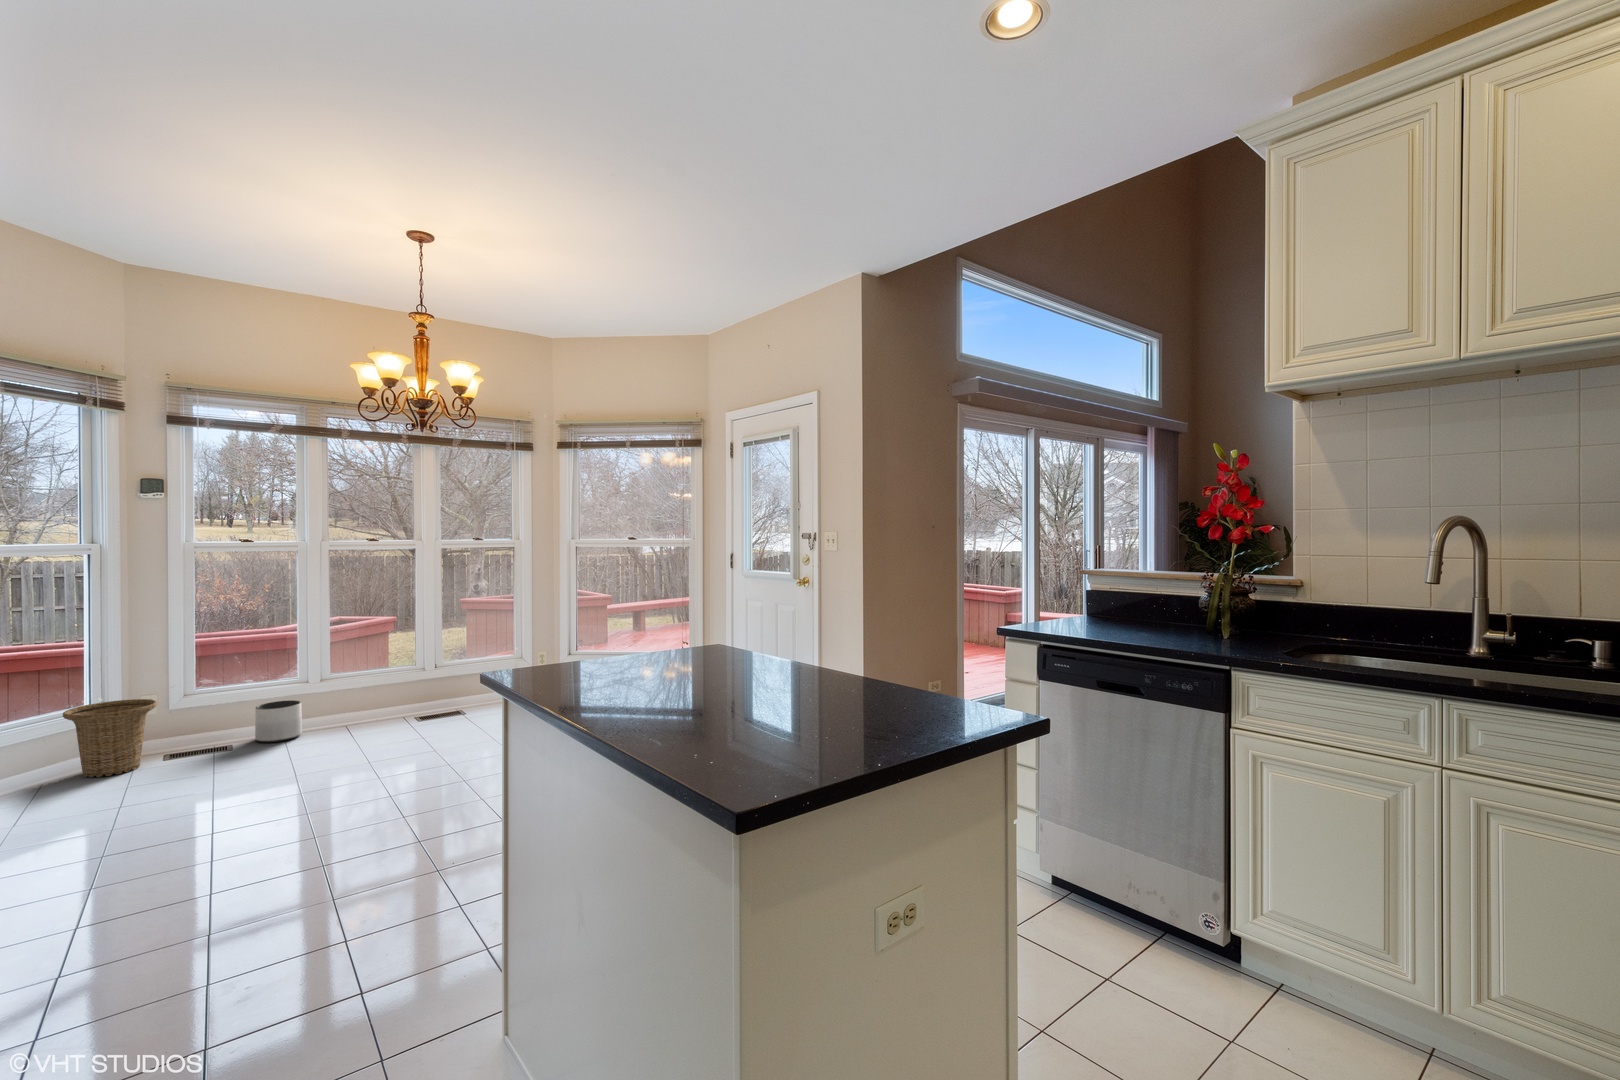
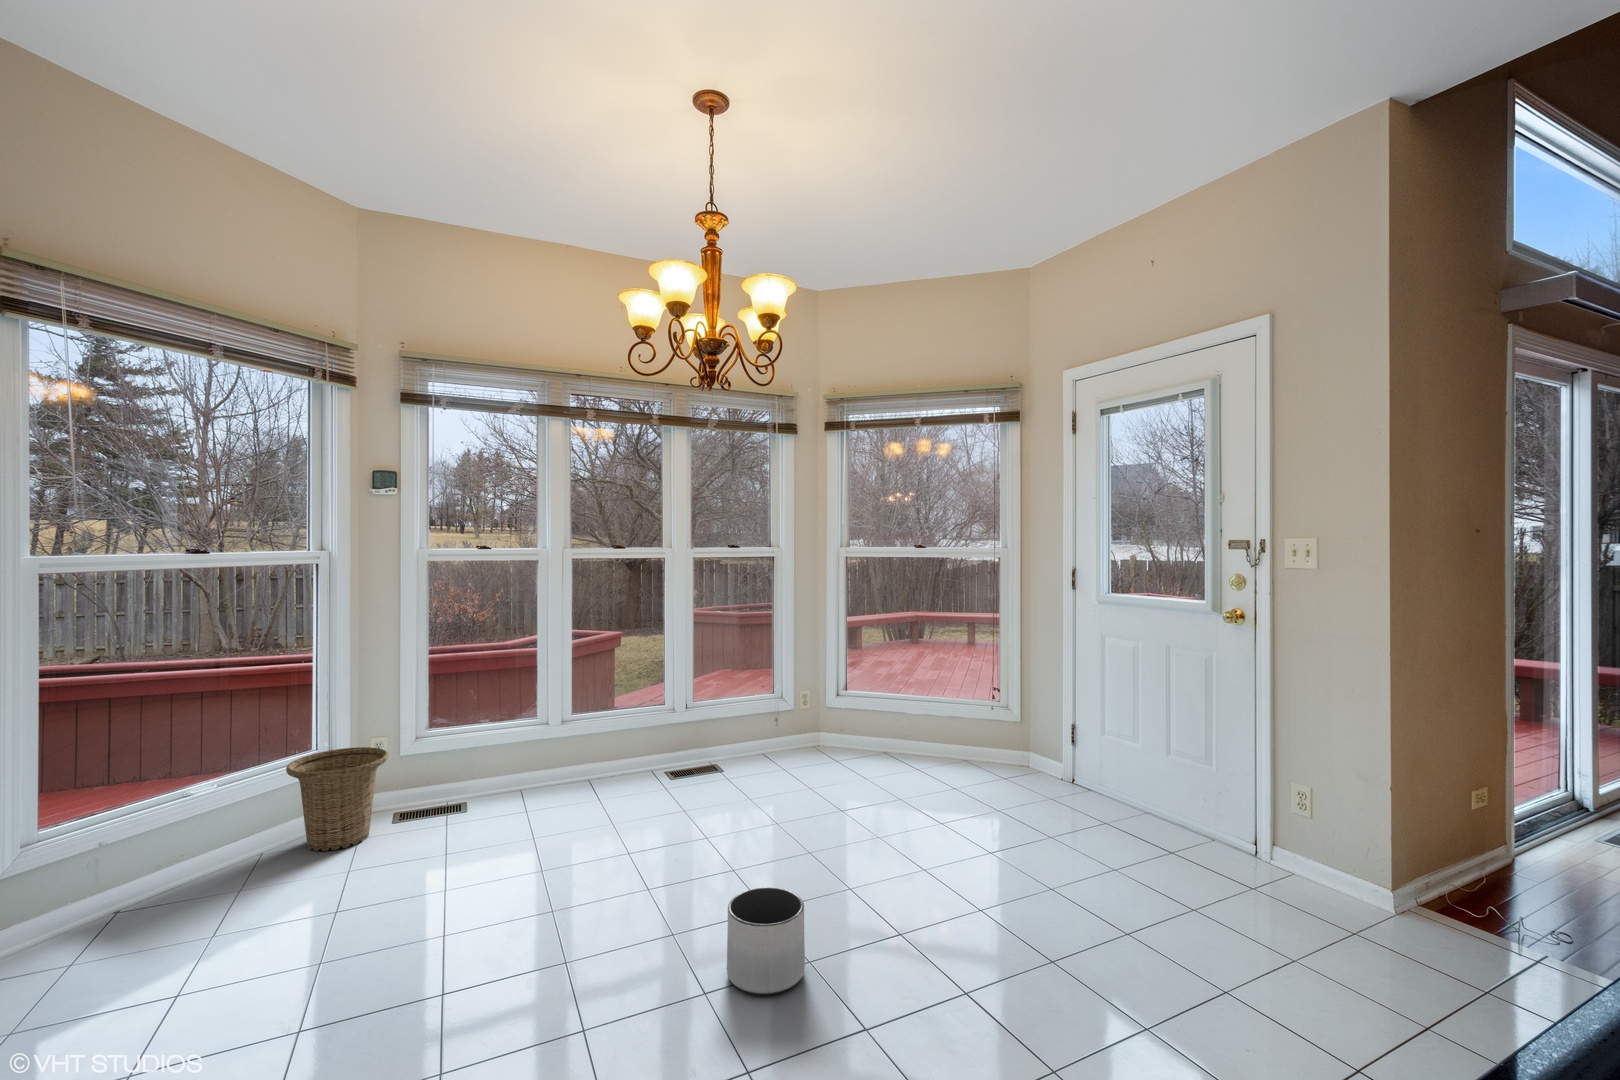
planter: present [255,700,302,742] -> present [727,887,805,995]

